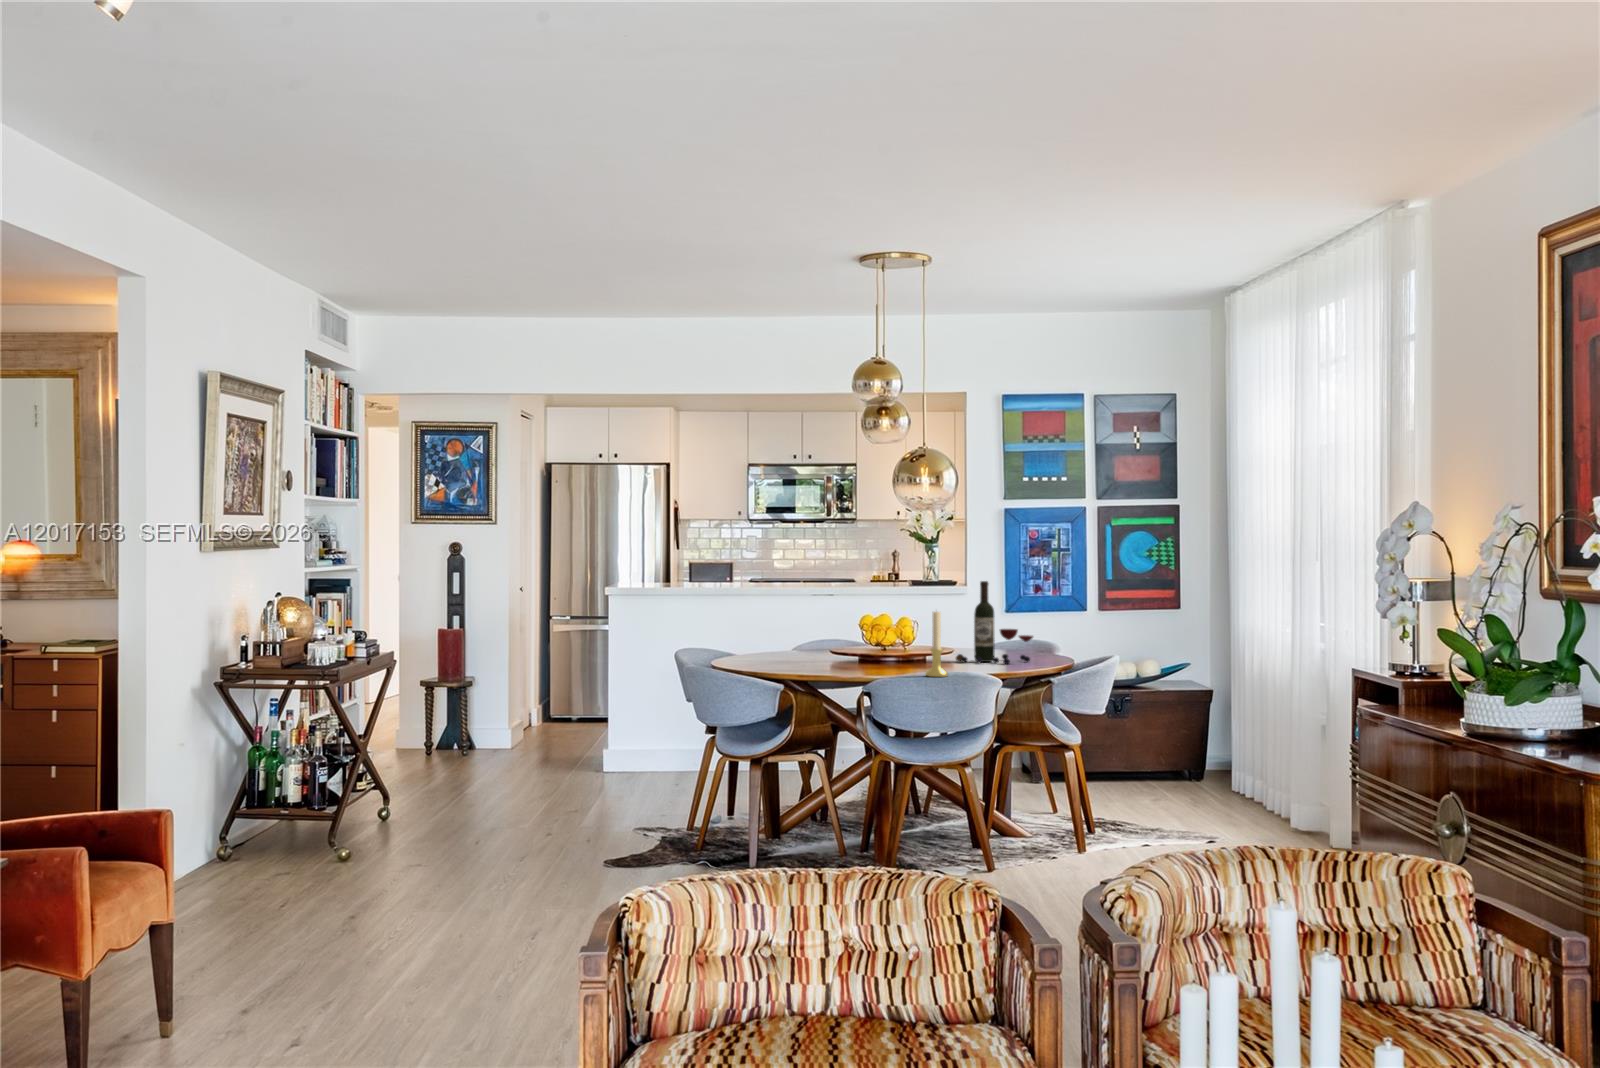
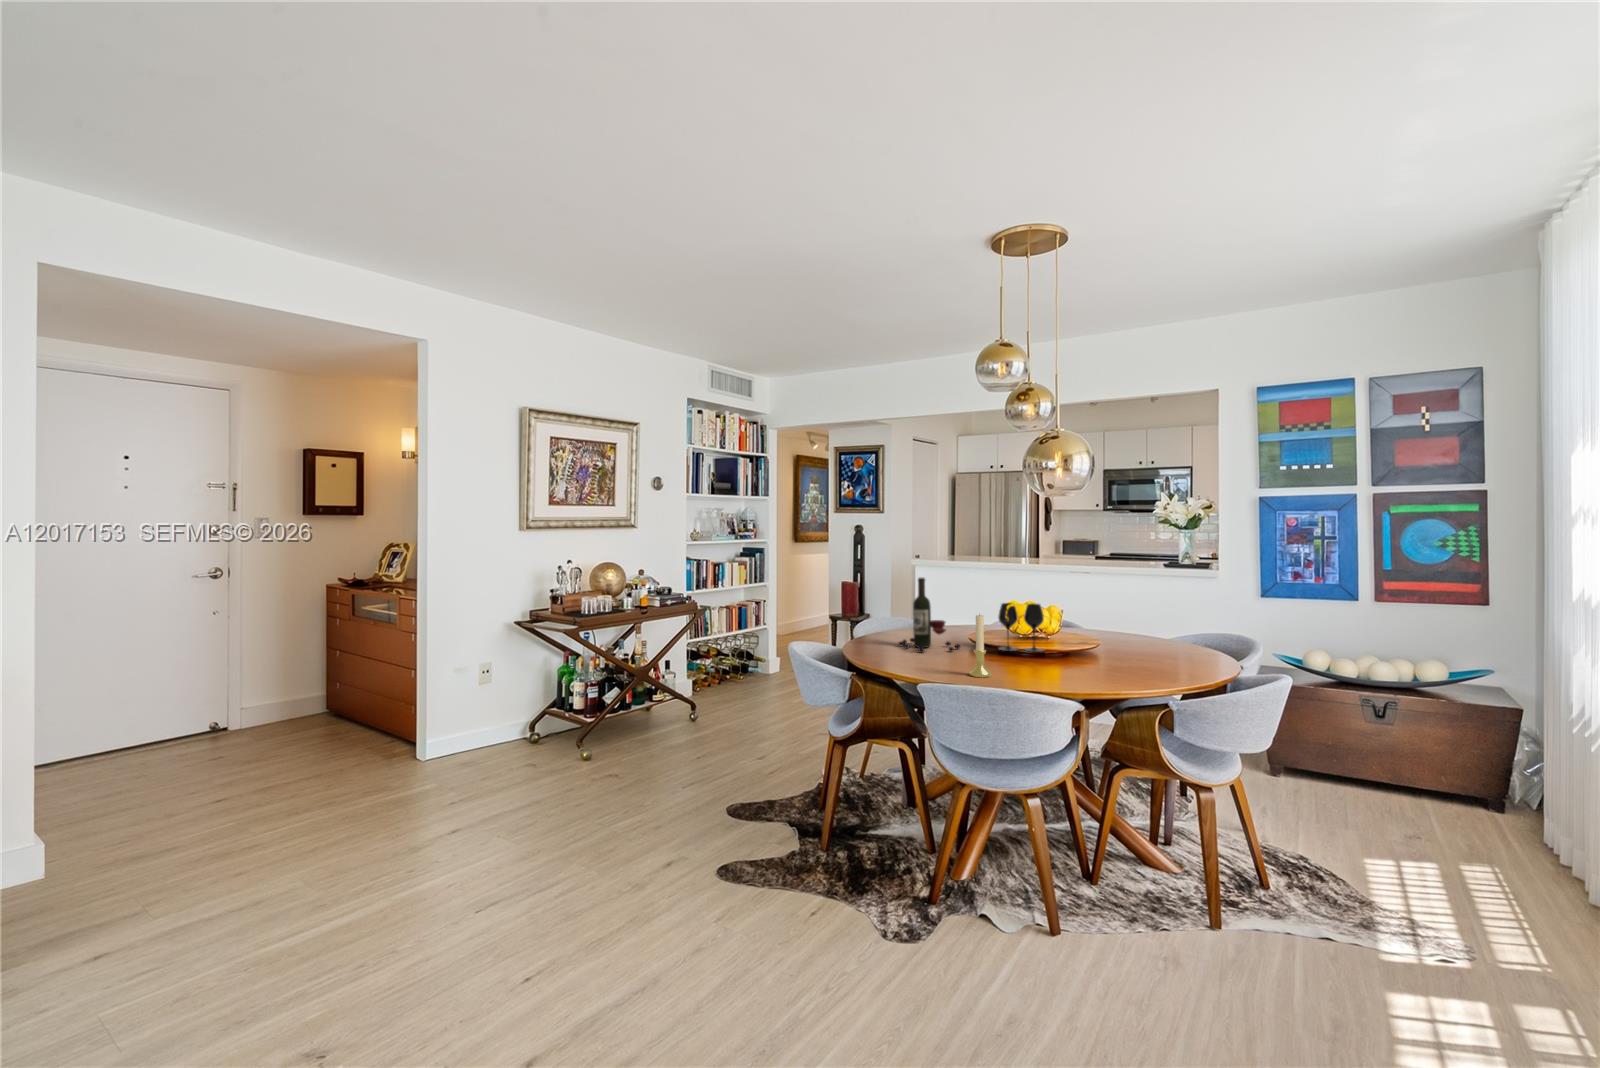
wine bottle: present [956,581,1033,664] -> present [898,578,960,653]
wine glass: none [874,611,921,664] -> present [998,603,1044,652]

